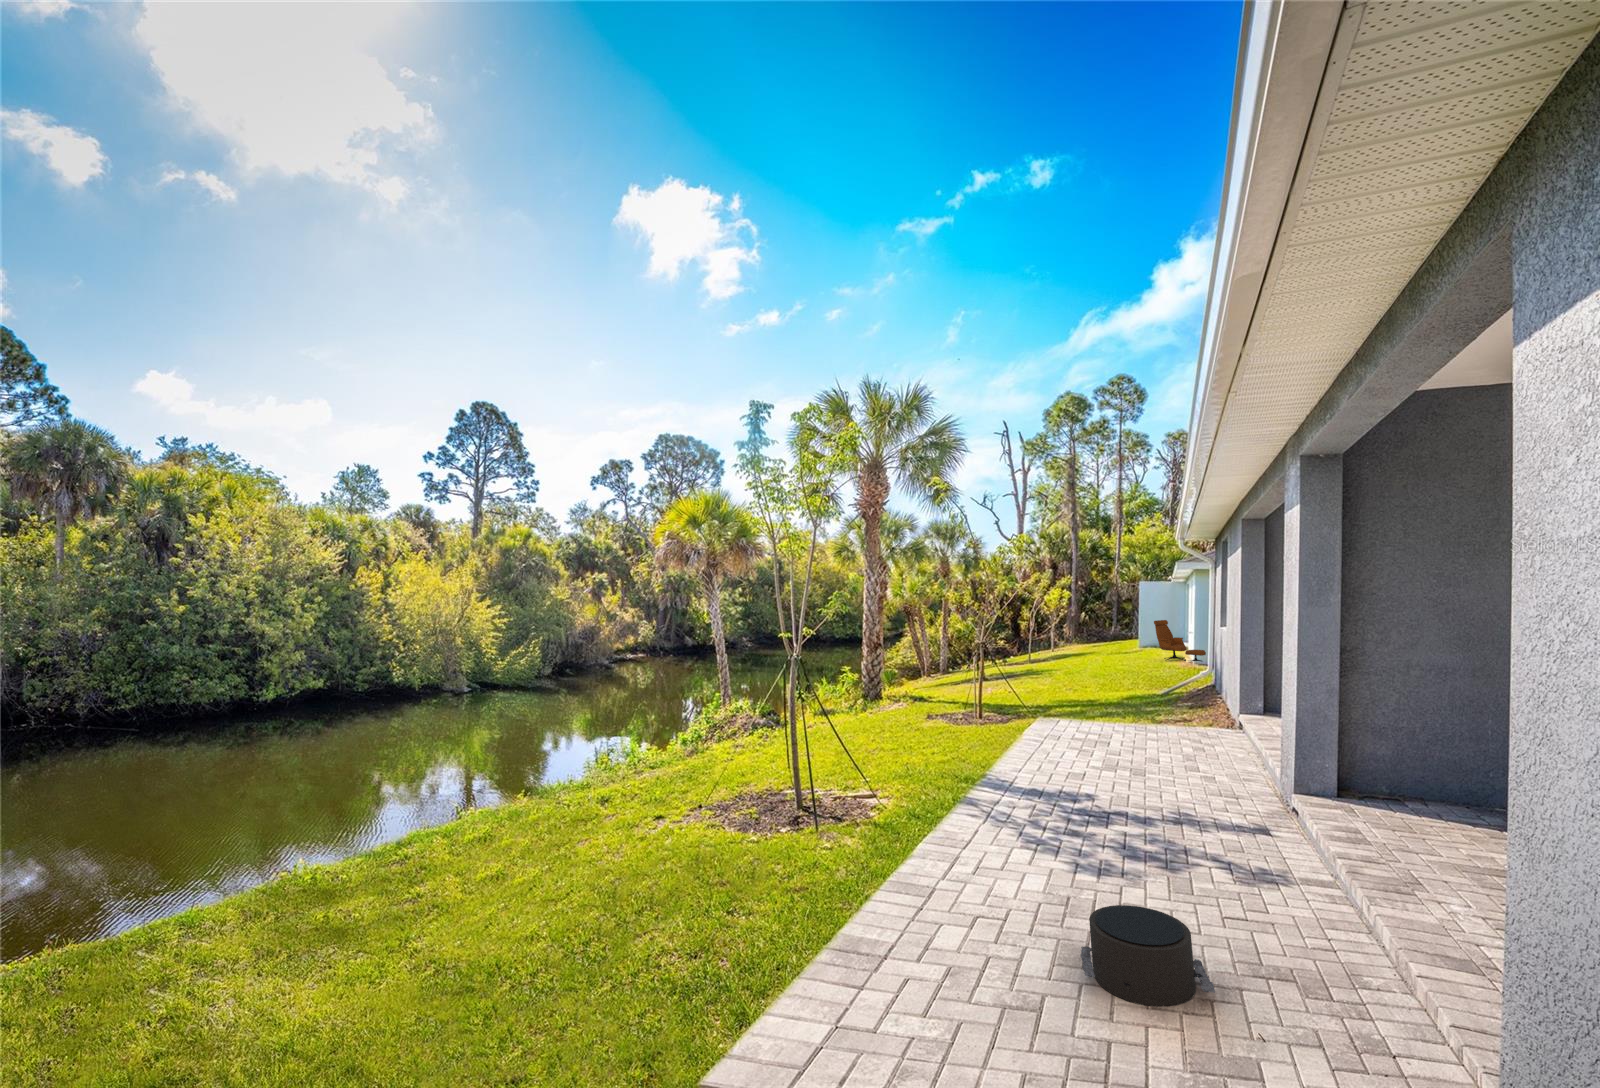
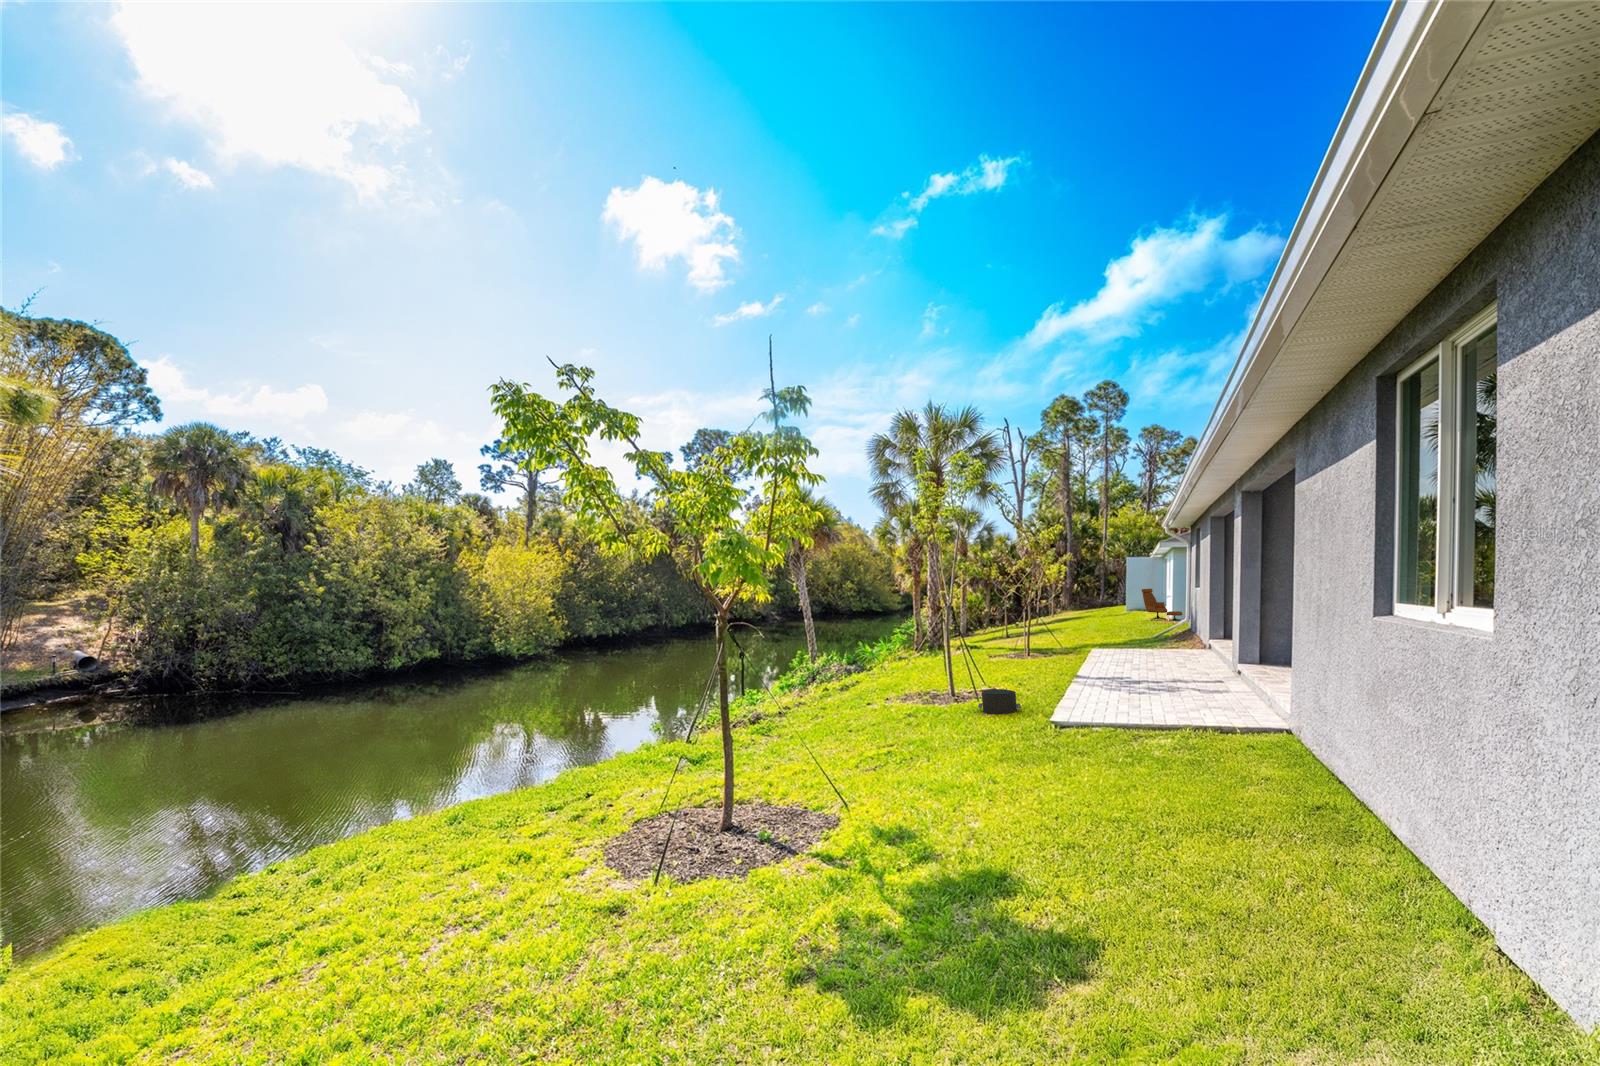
pouf: present [1081,905,1215,1007] -> present [978,689,1021,714]

